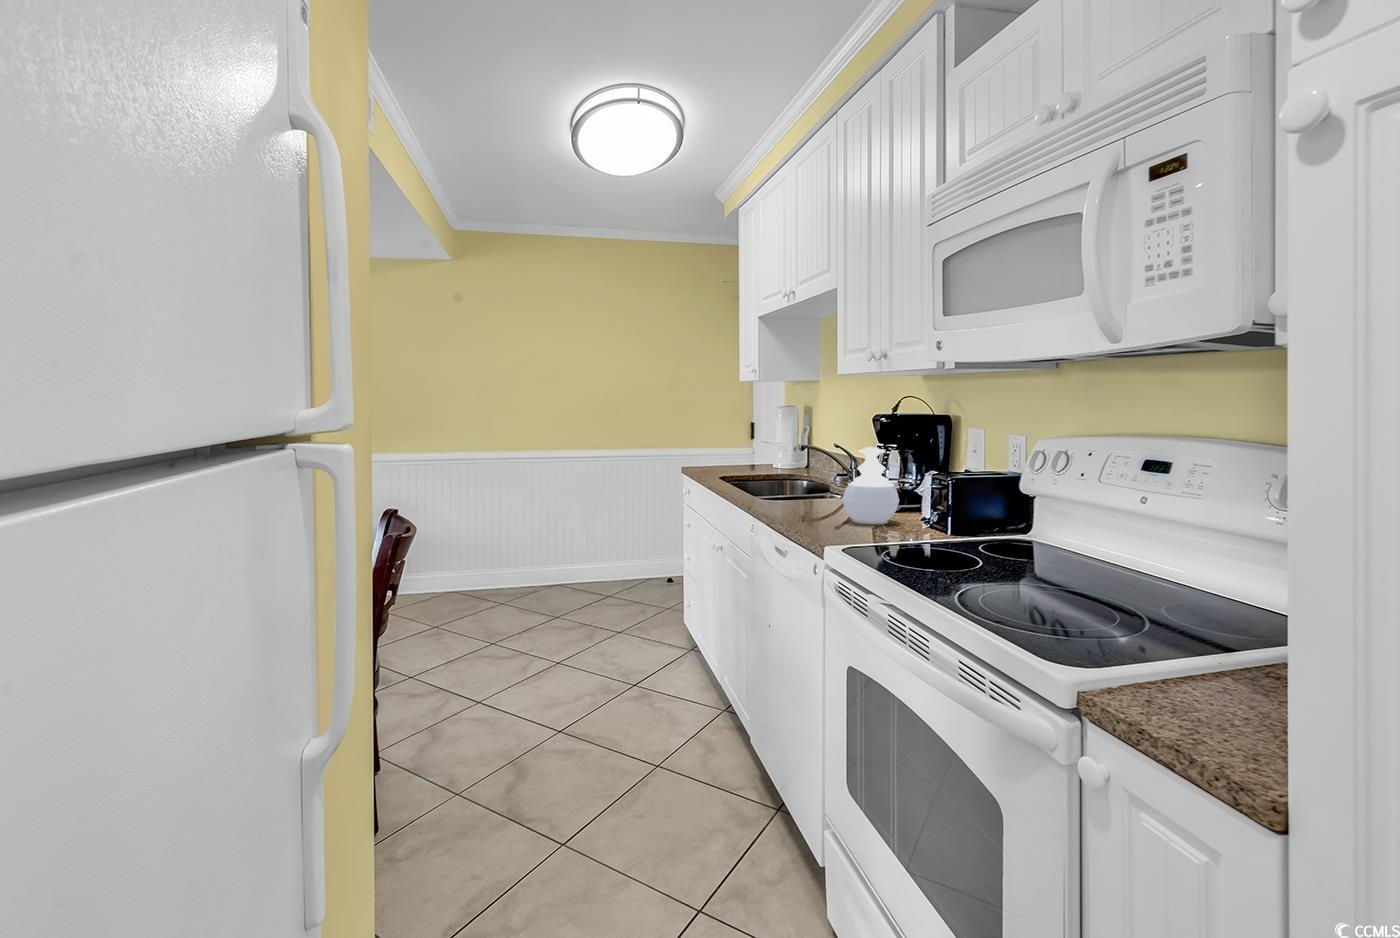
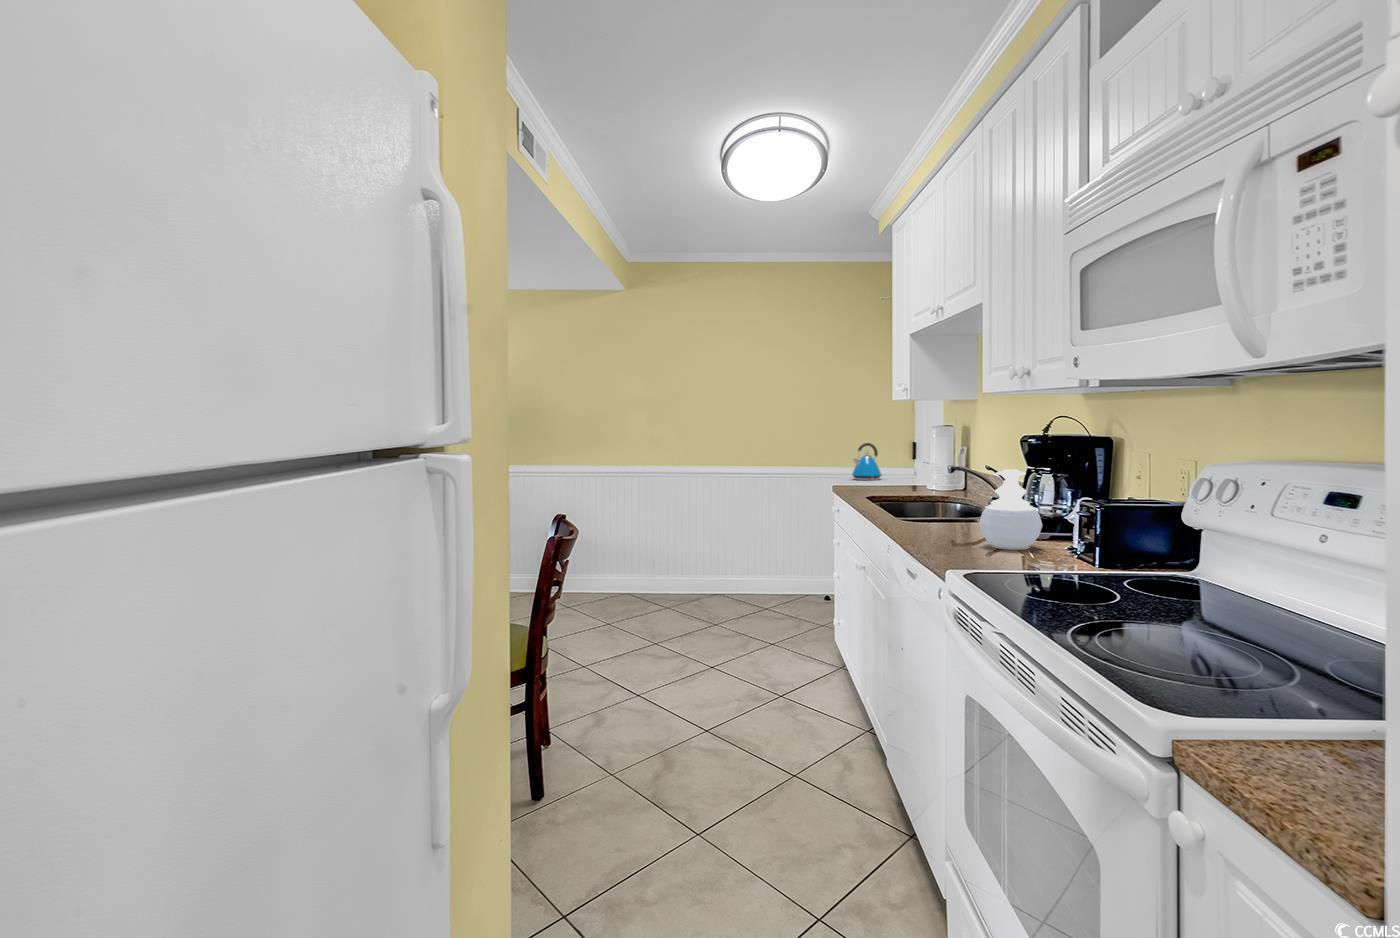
kettle: none [692,422,722,459] -> present [852,443,882,480]

